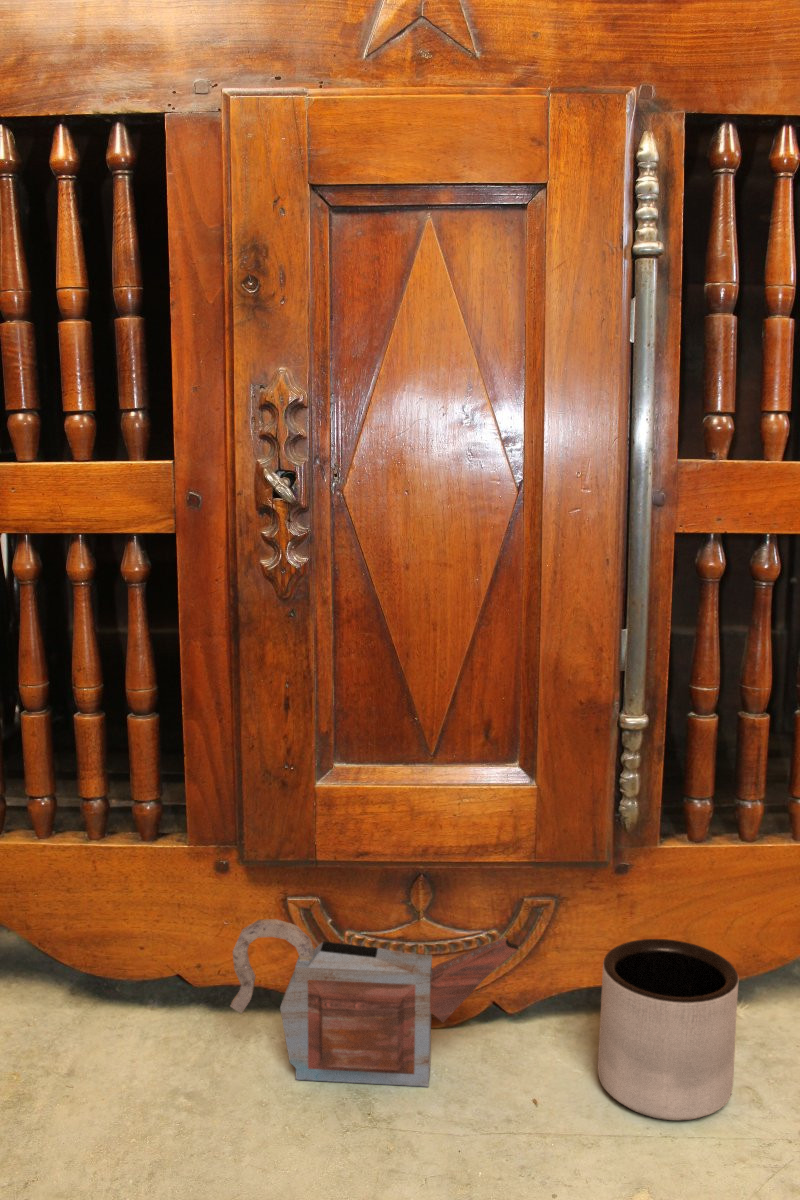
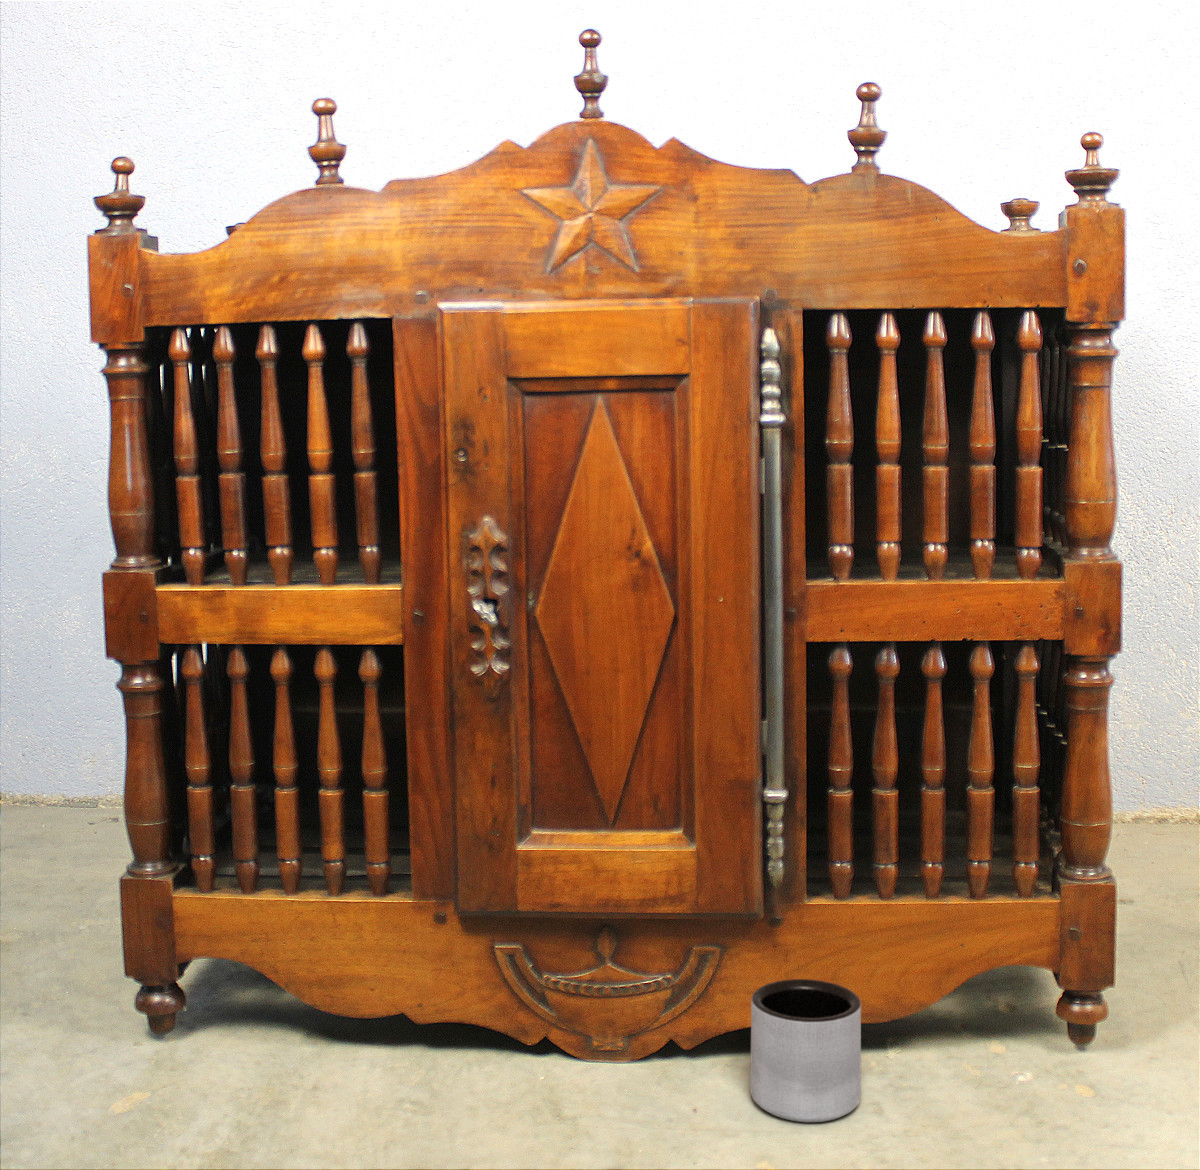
watering can: present [230,919,518,1087] -> none [447,960,681,1099]

